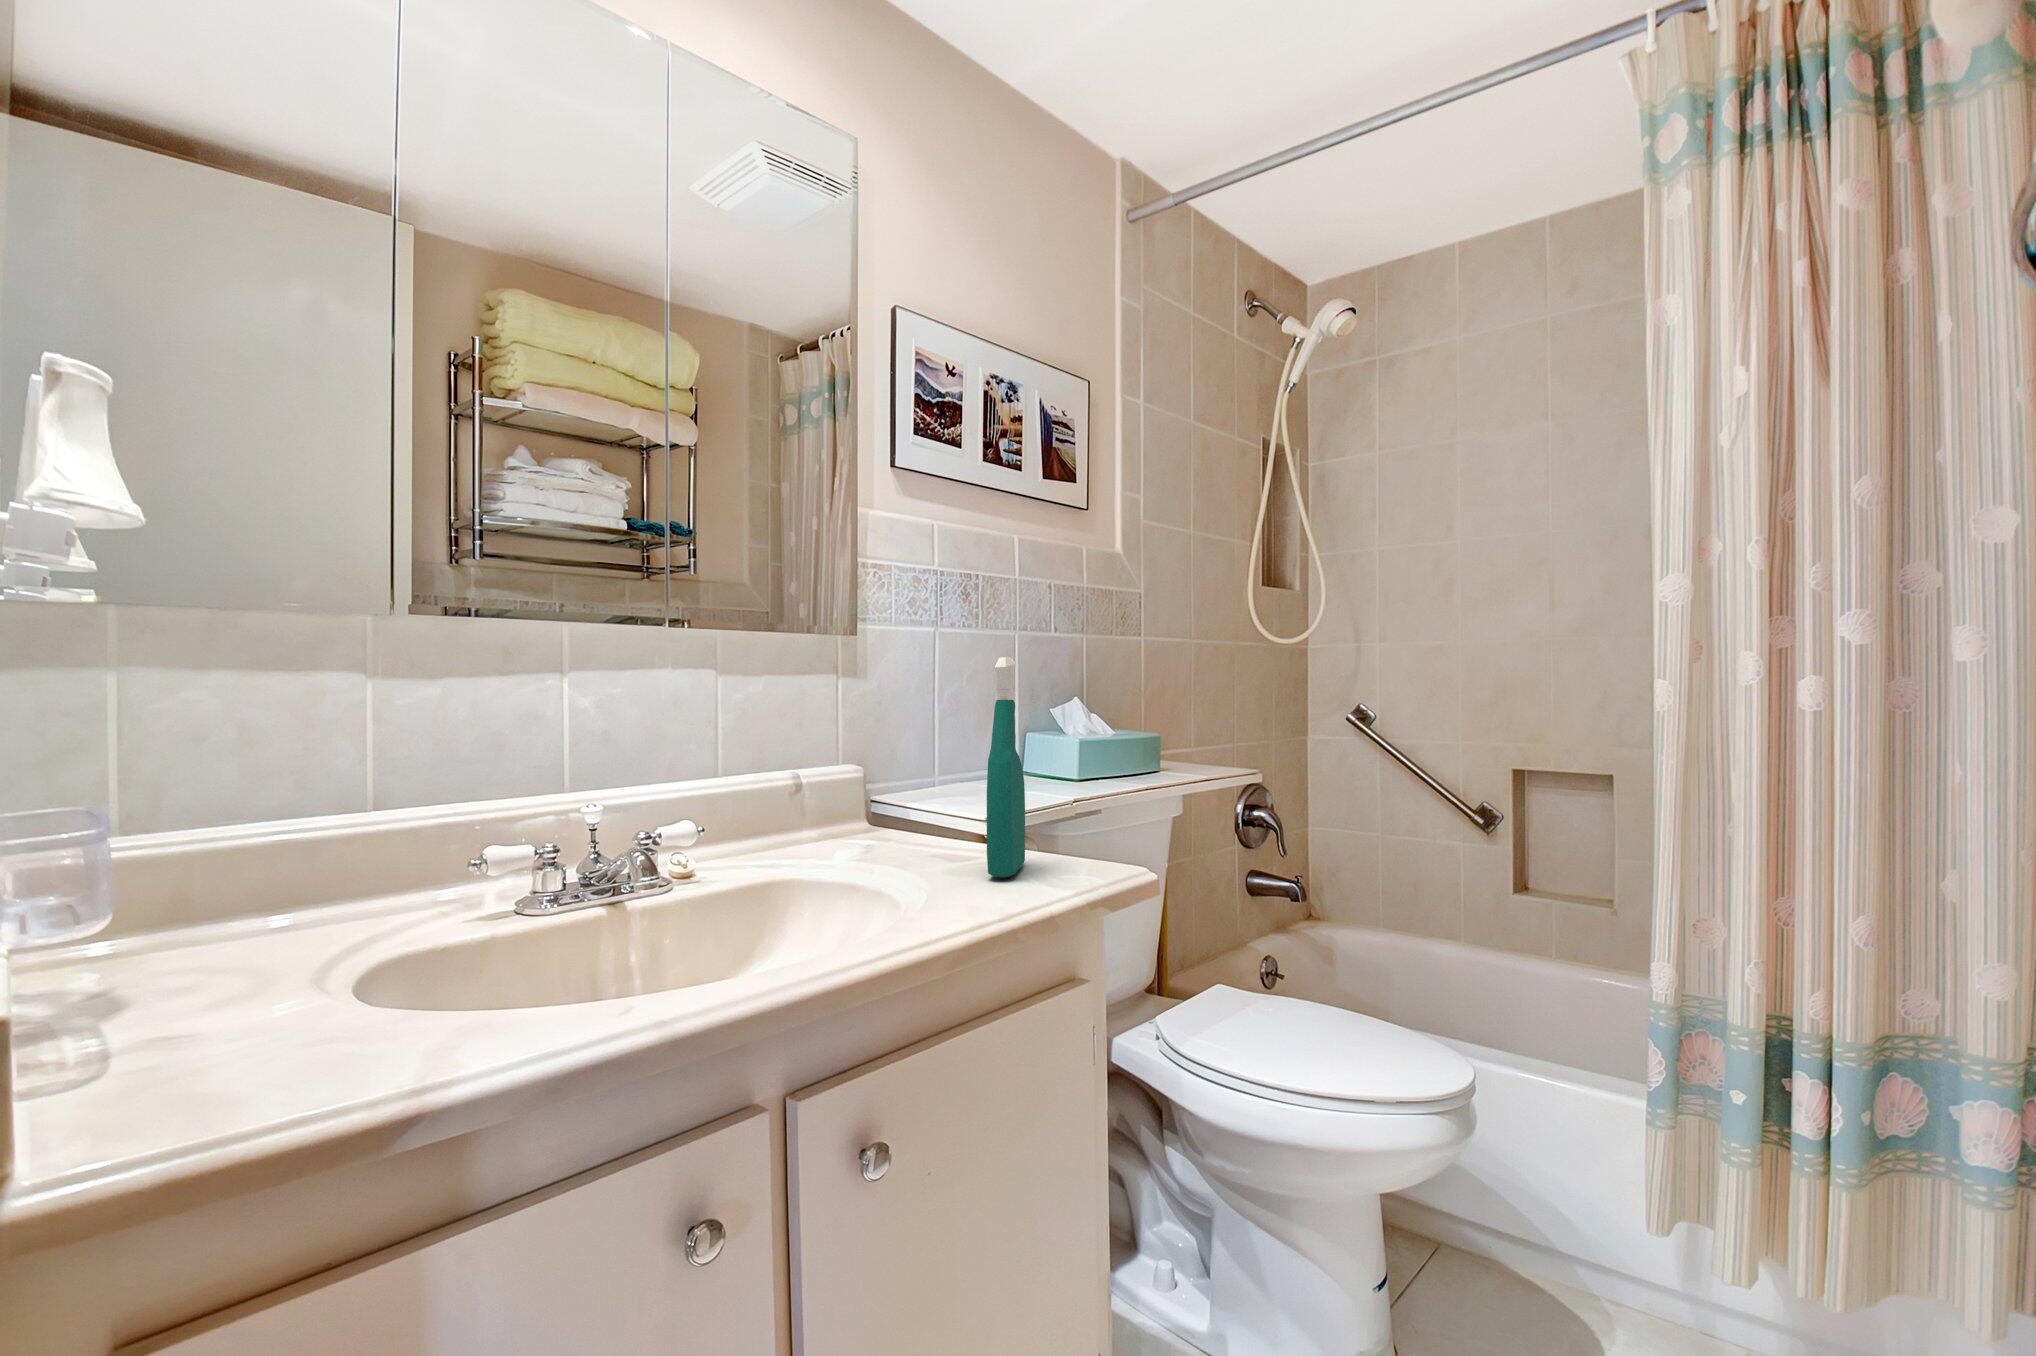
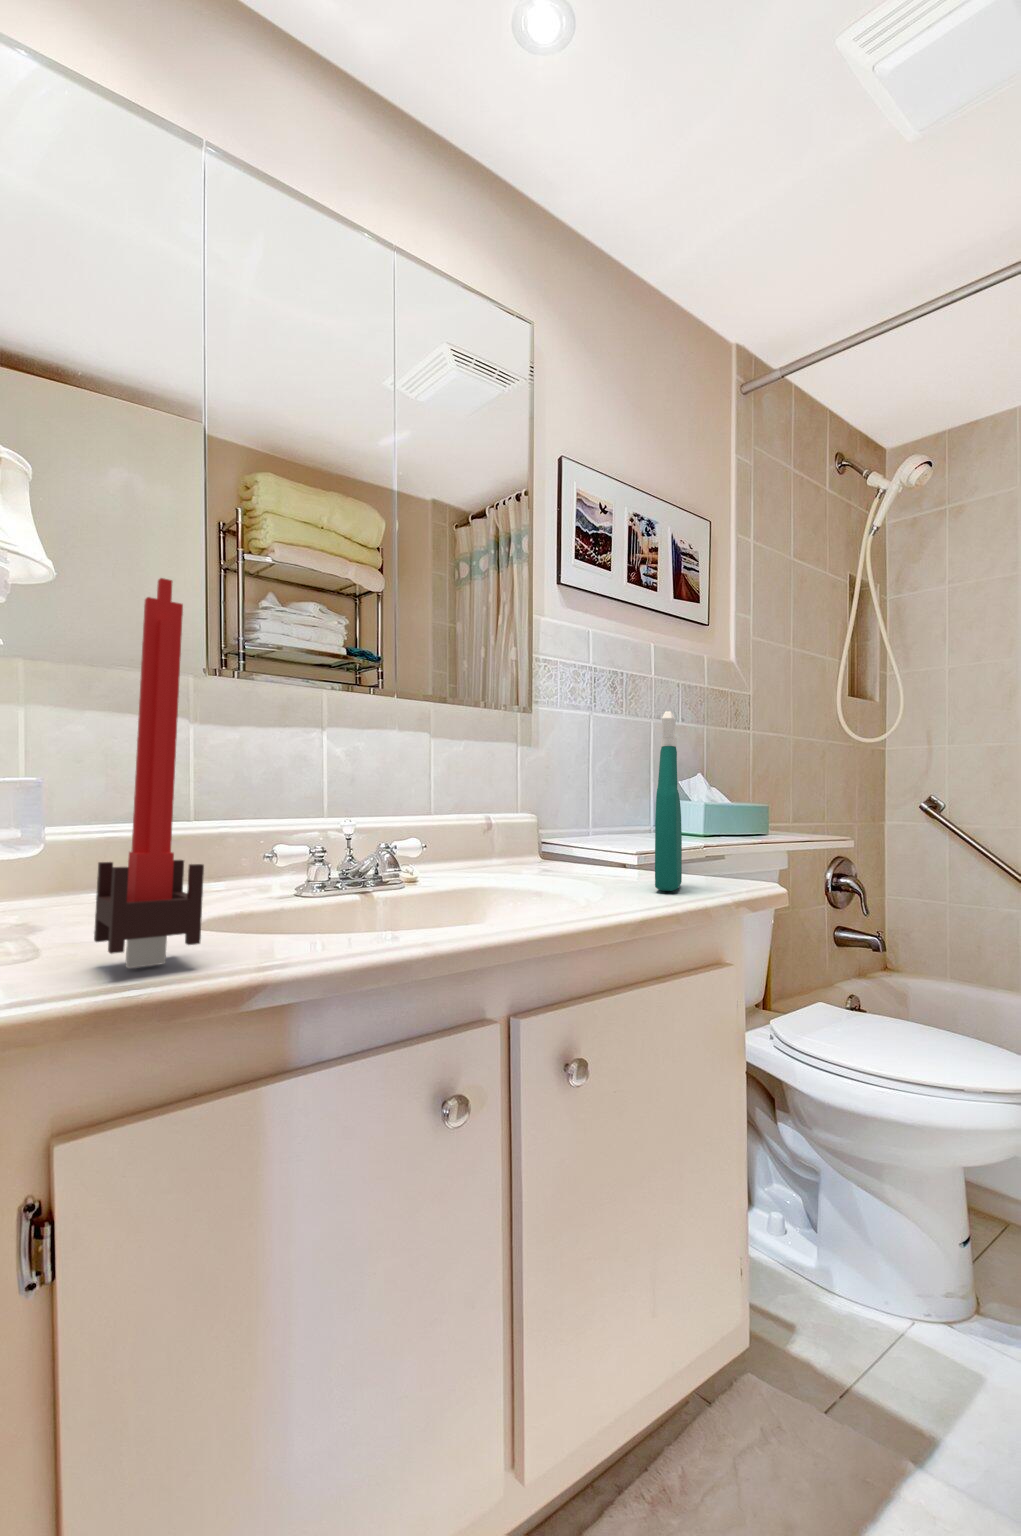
candle: none [187,571,341,1083] -> present [94,578,204,968]

